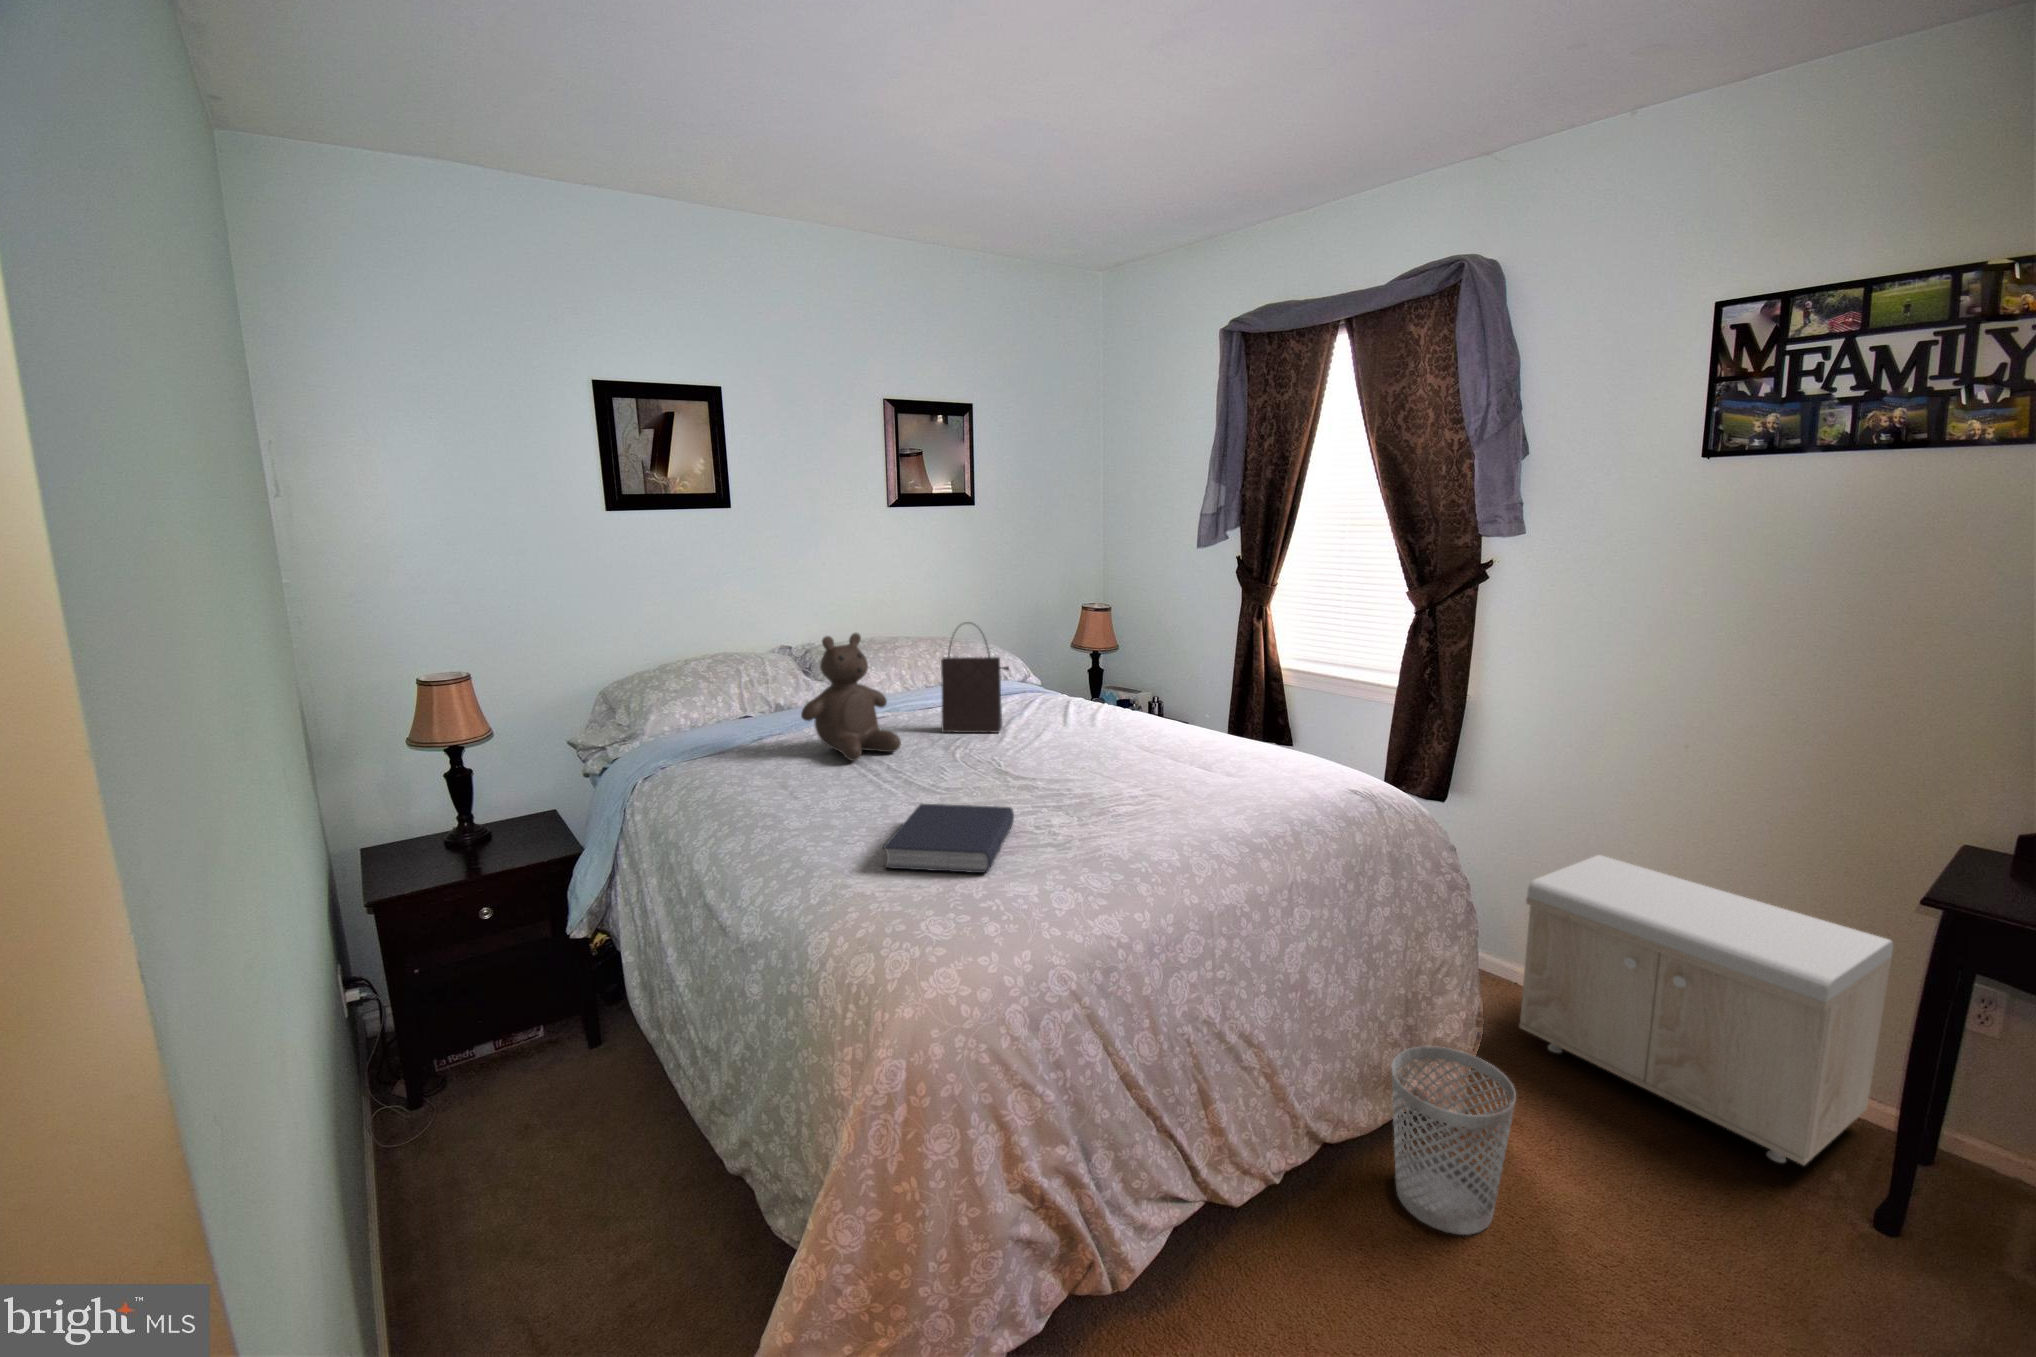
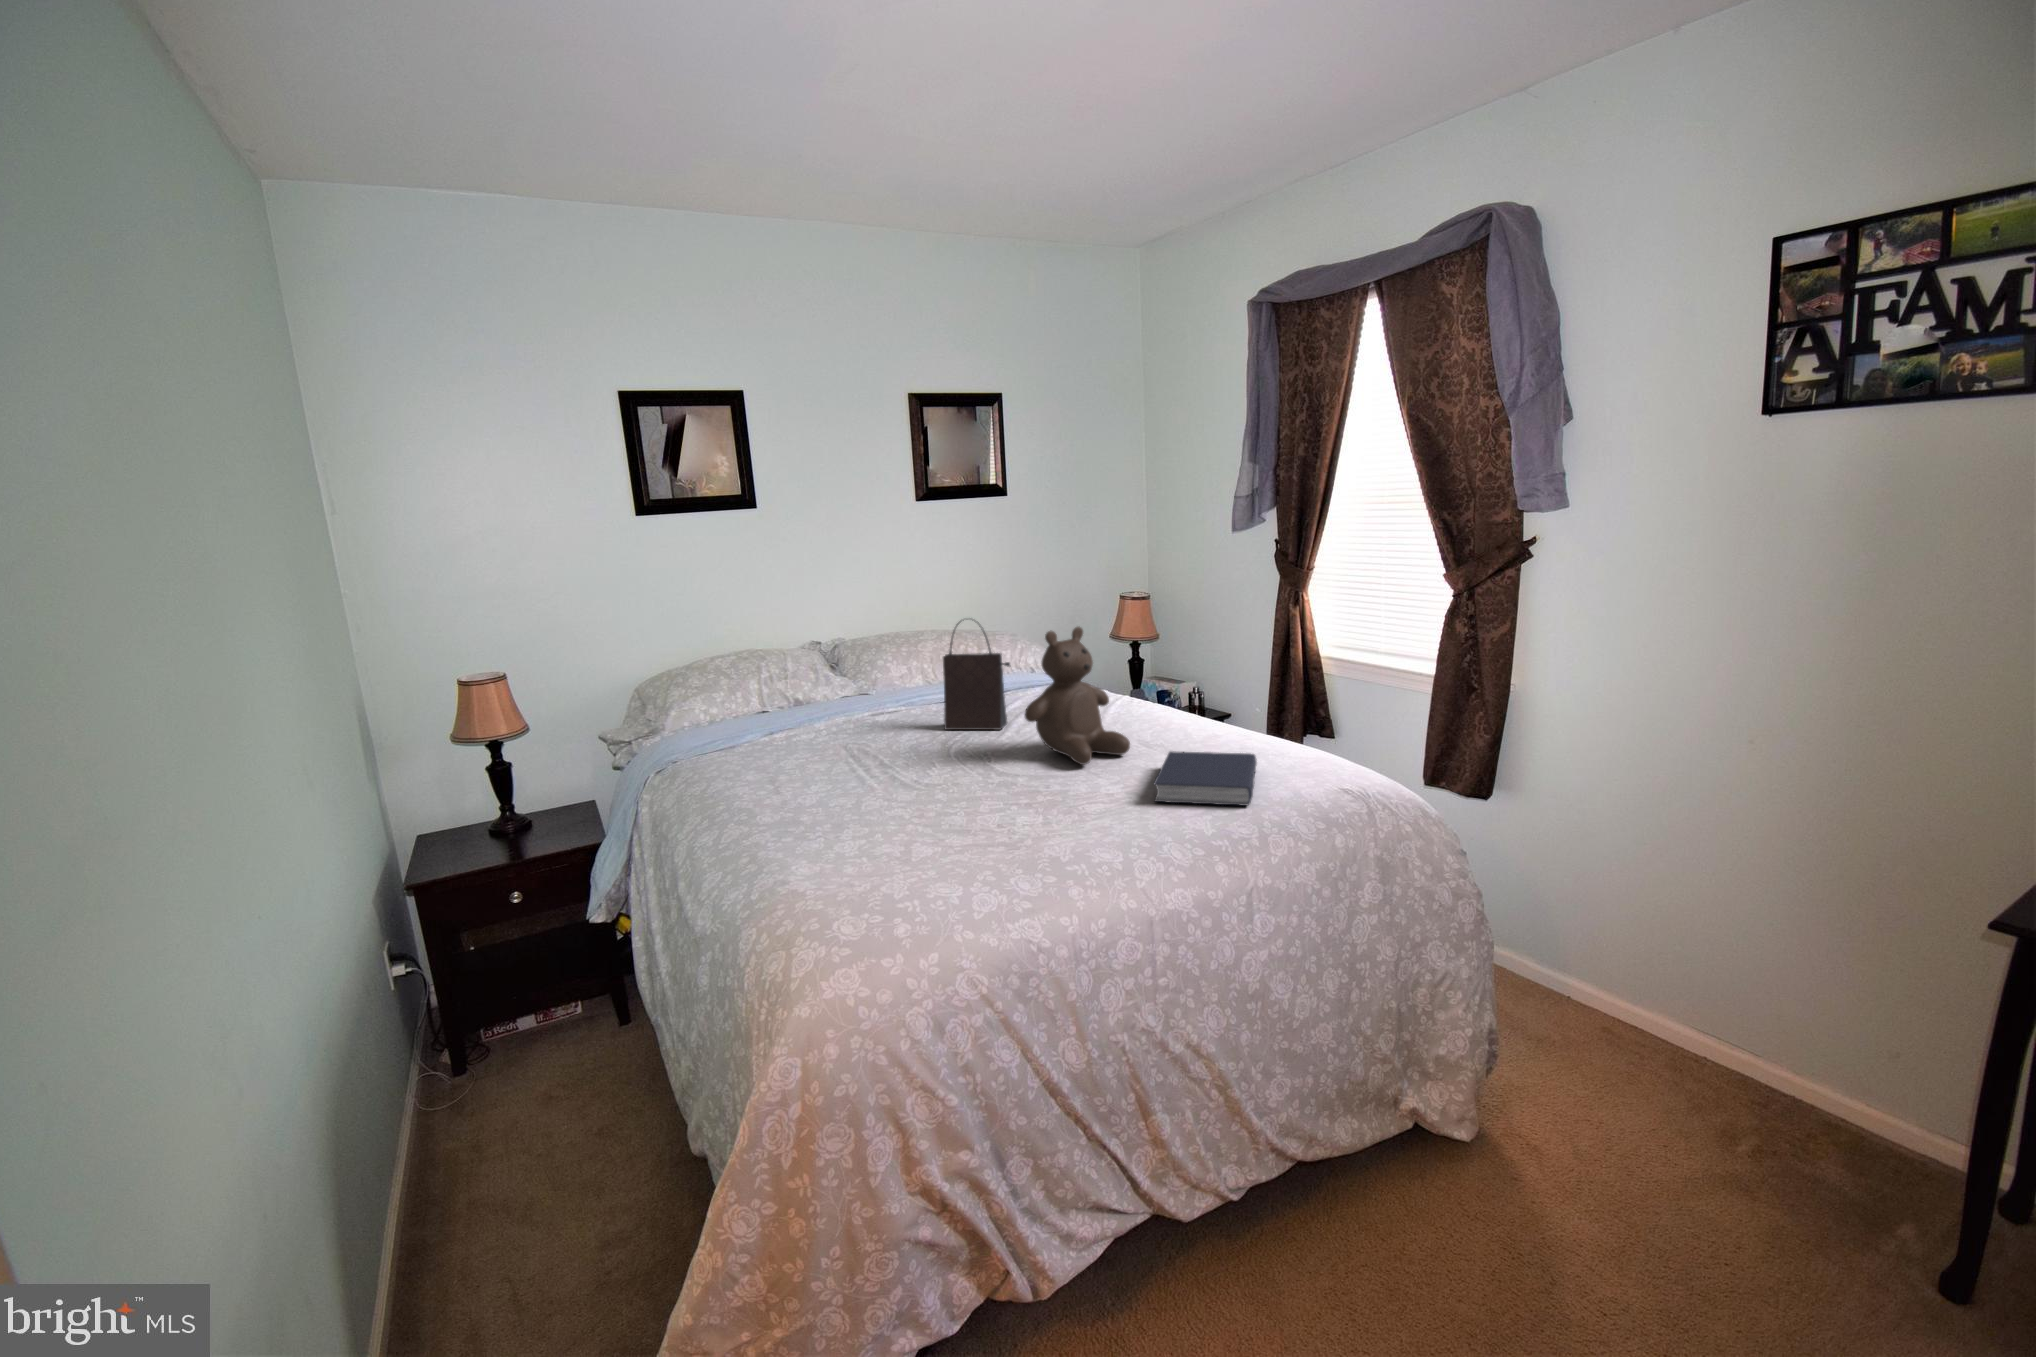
teddy bear: present [801,633,901,761] -> present [1025,627,1130,765]
book: present [883,804,1014,873] -> present [1154,751,1257,806]
storage bench: present [1519,855,1893,1165] -> none [1557,863,1986,1219]
wastebasket: present [1392,1046,1516,1235] -> none [1368,1066,1500,1269]

